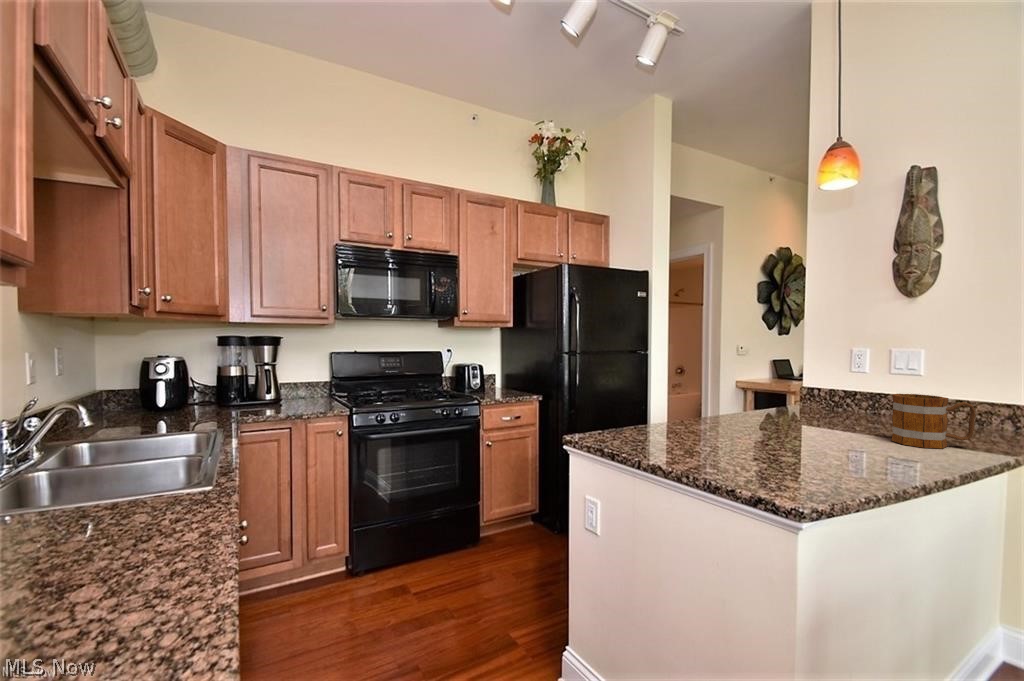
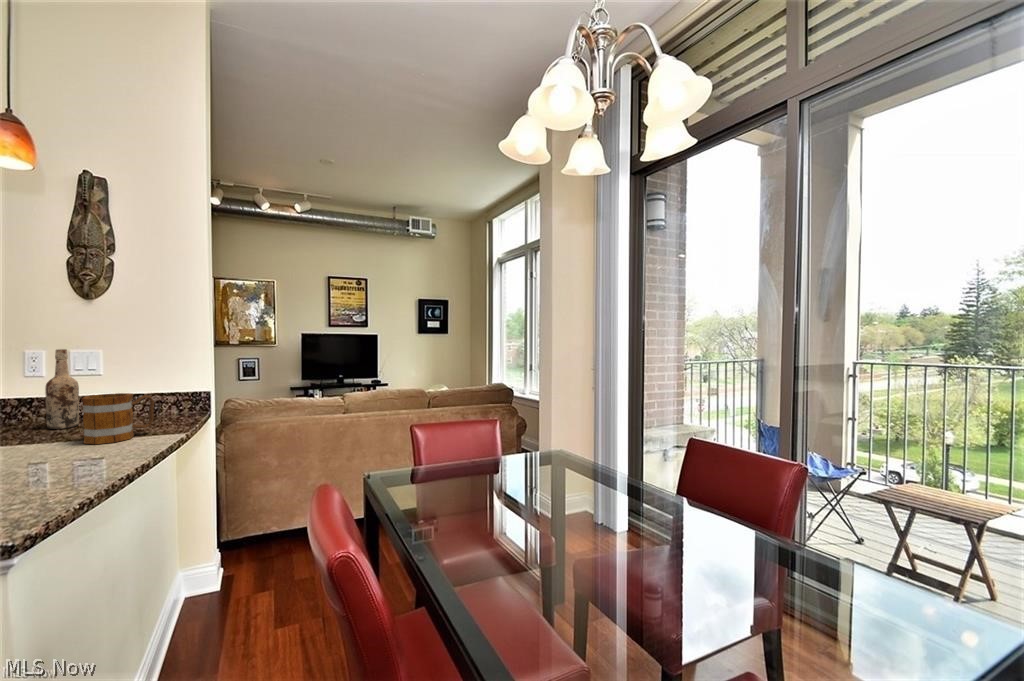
wine bottle: none [865,346,895,423] -> present [45,349,79,429]

